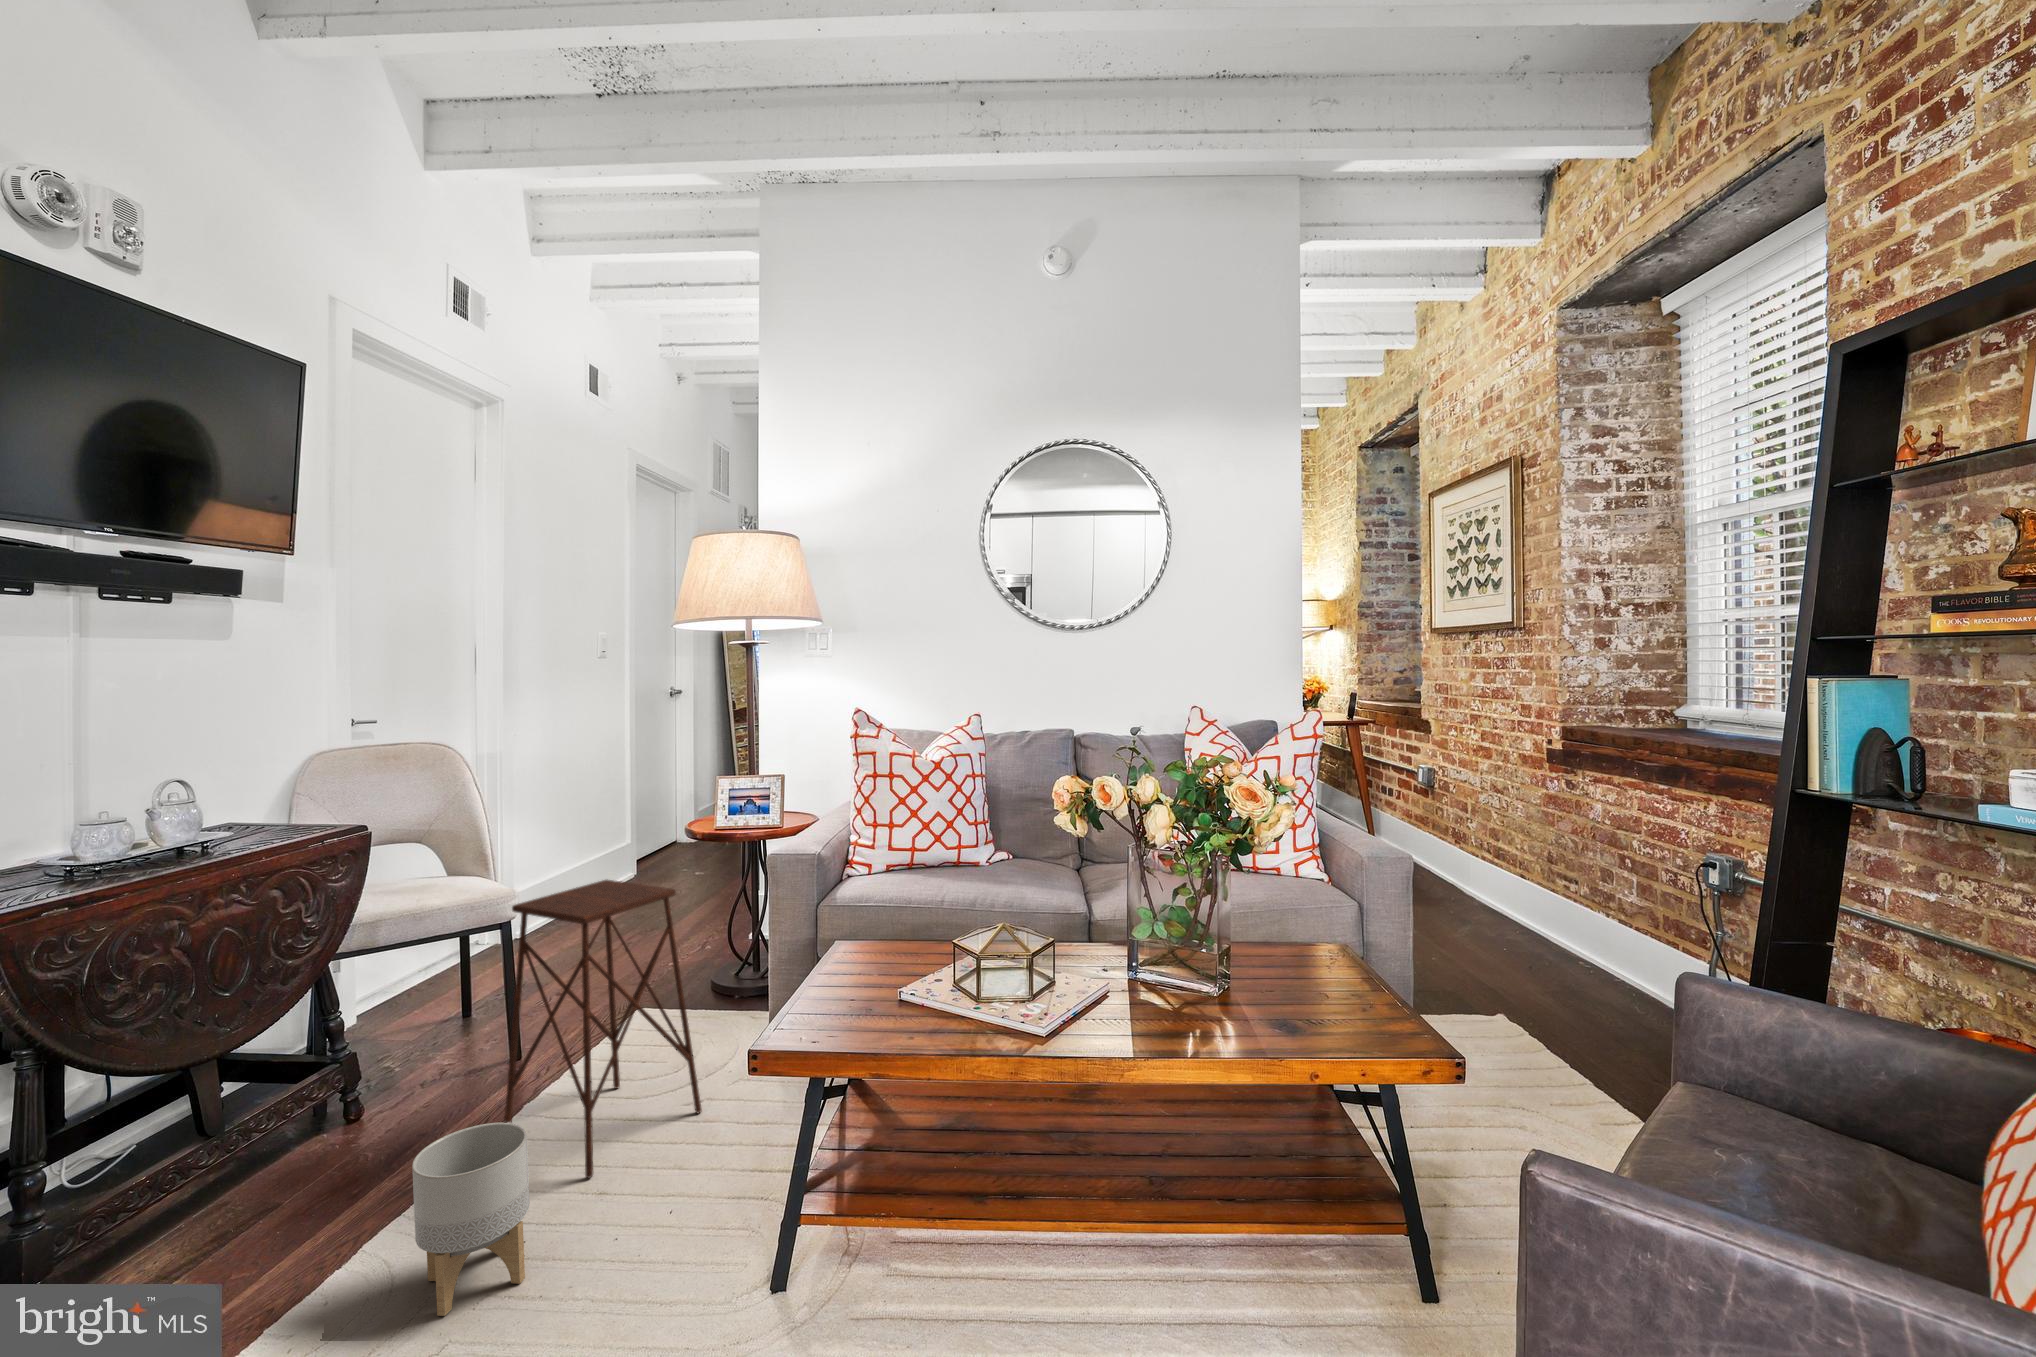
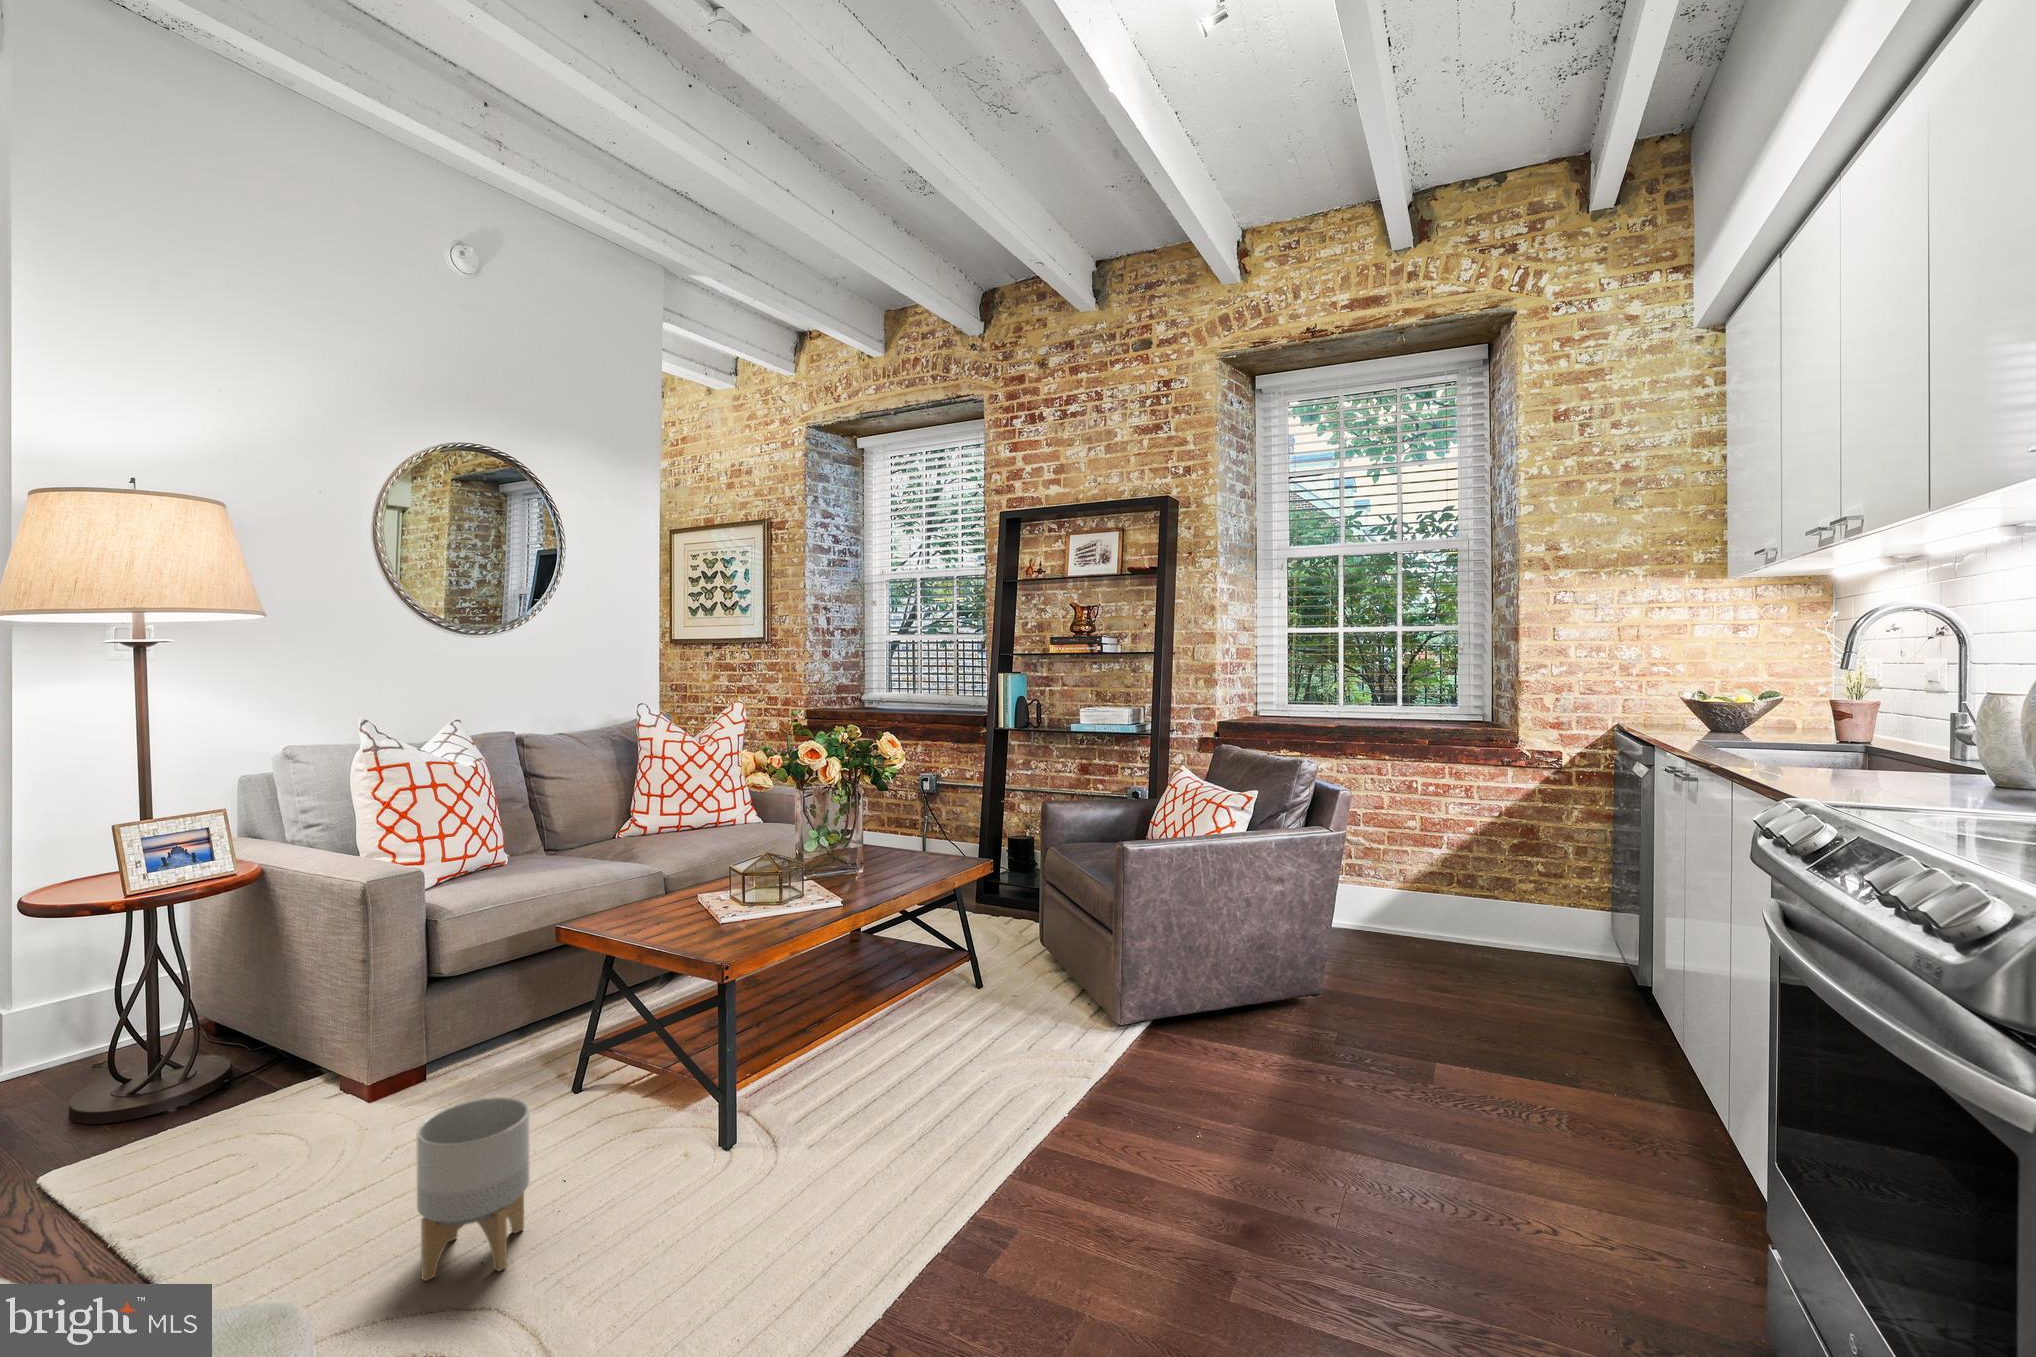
side table: present [505,880,702,1178] -> none [212,889,410,1246]

